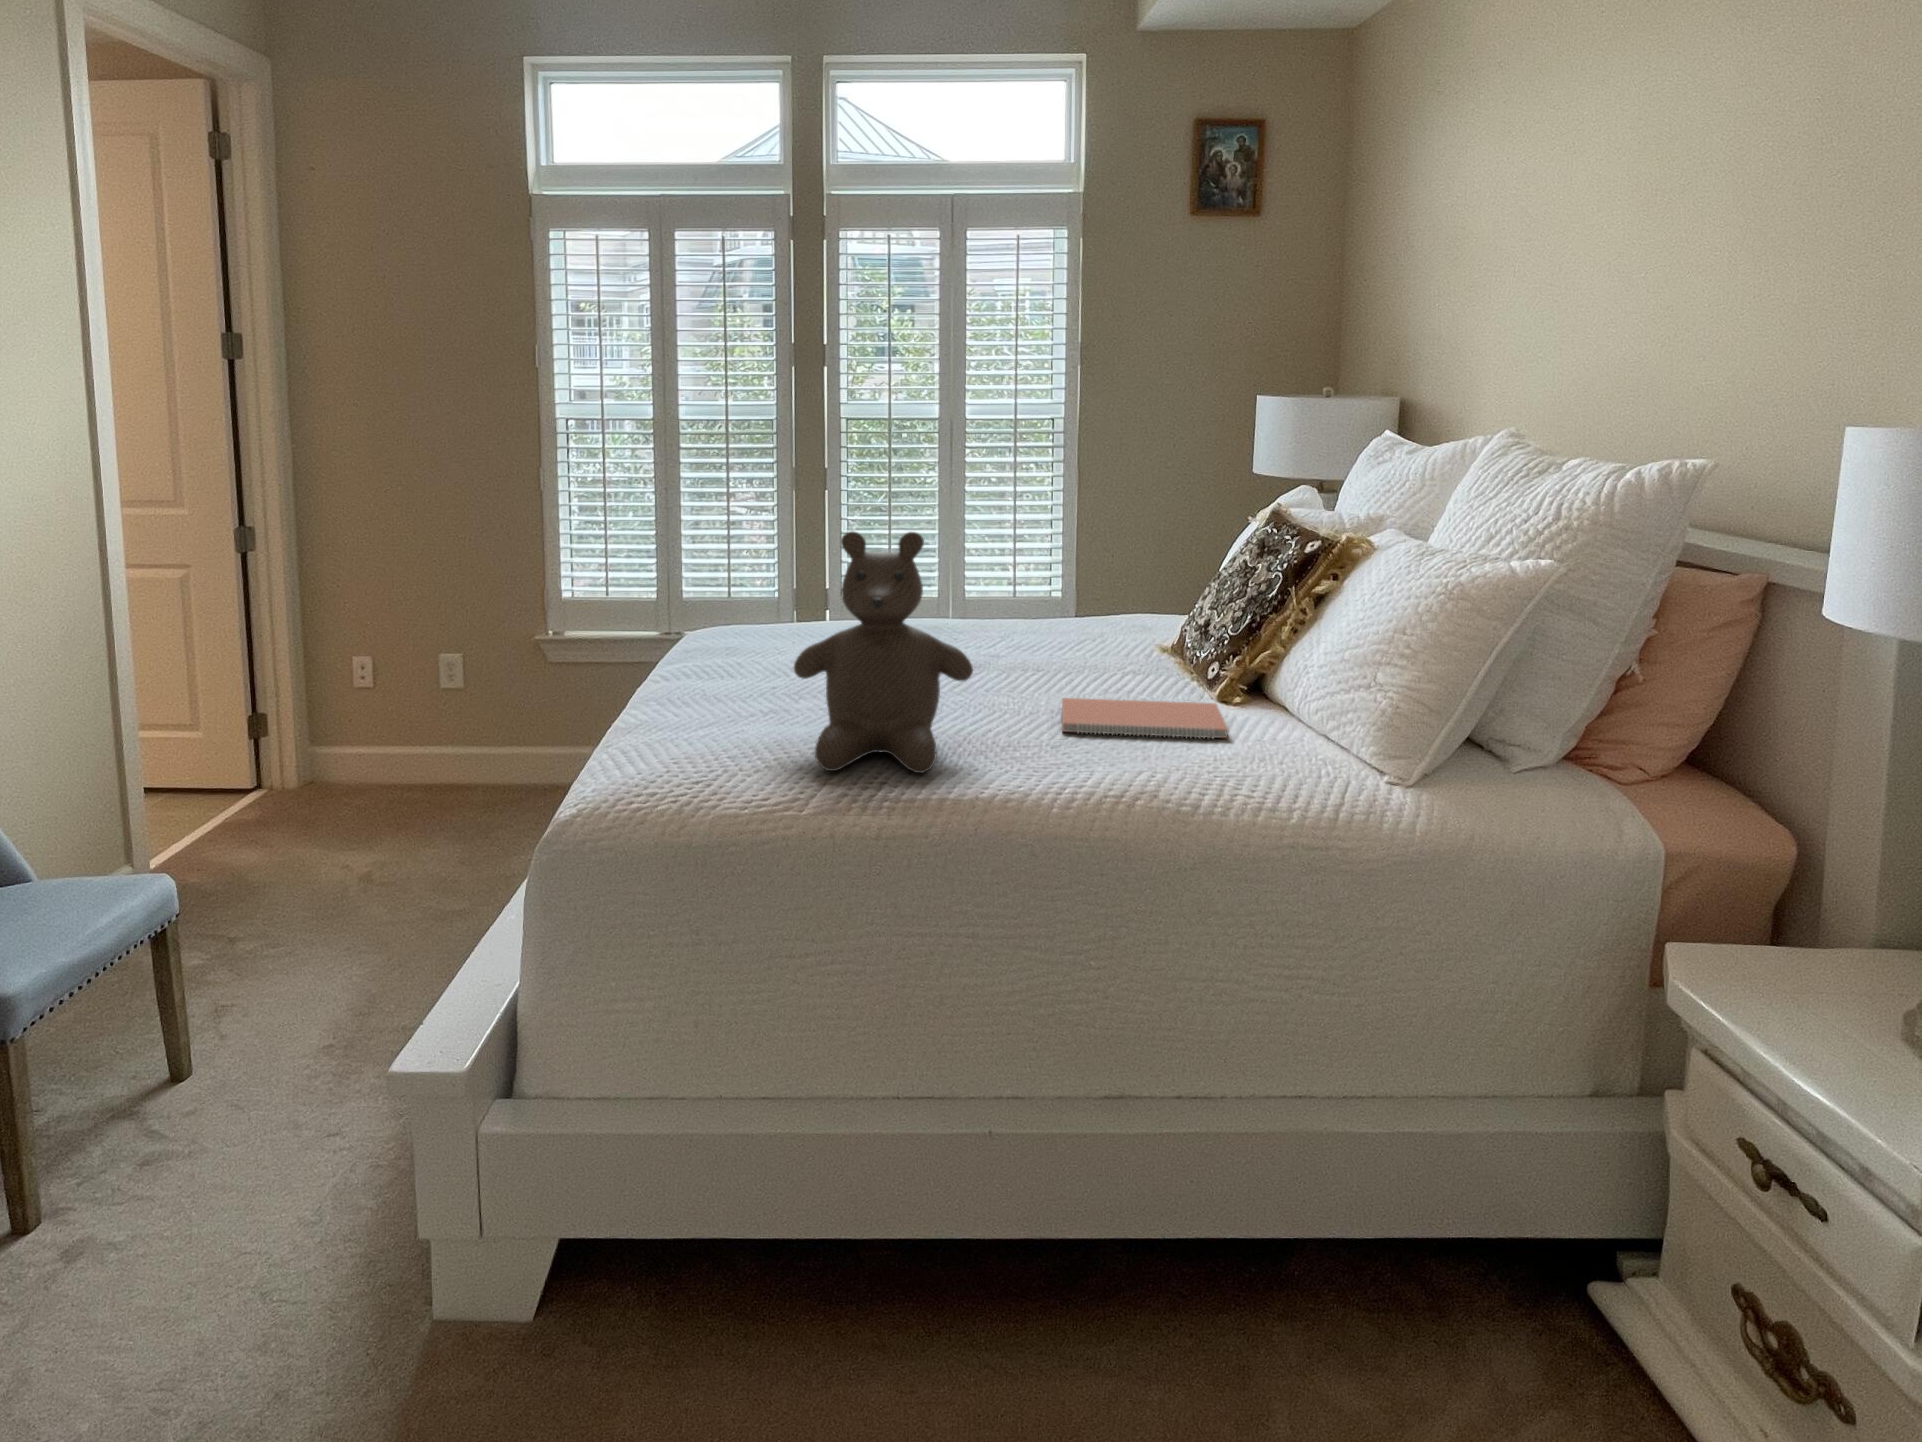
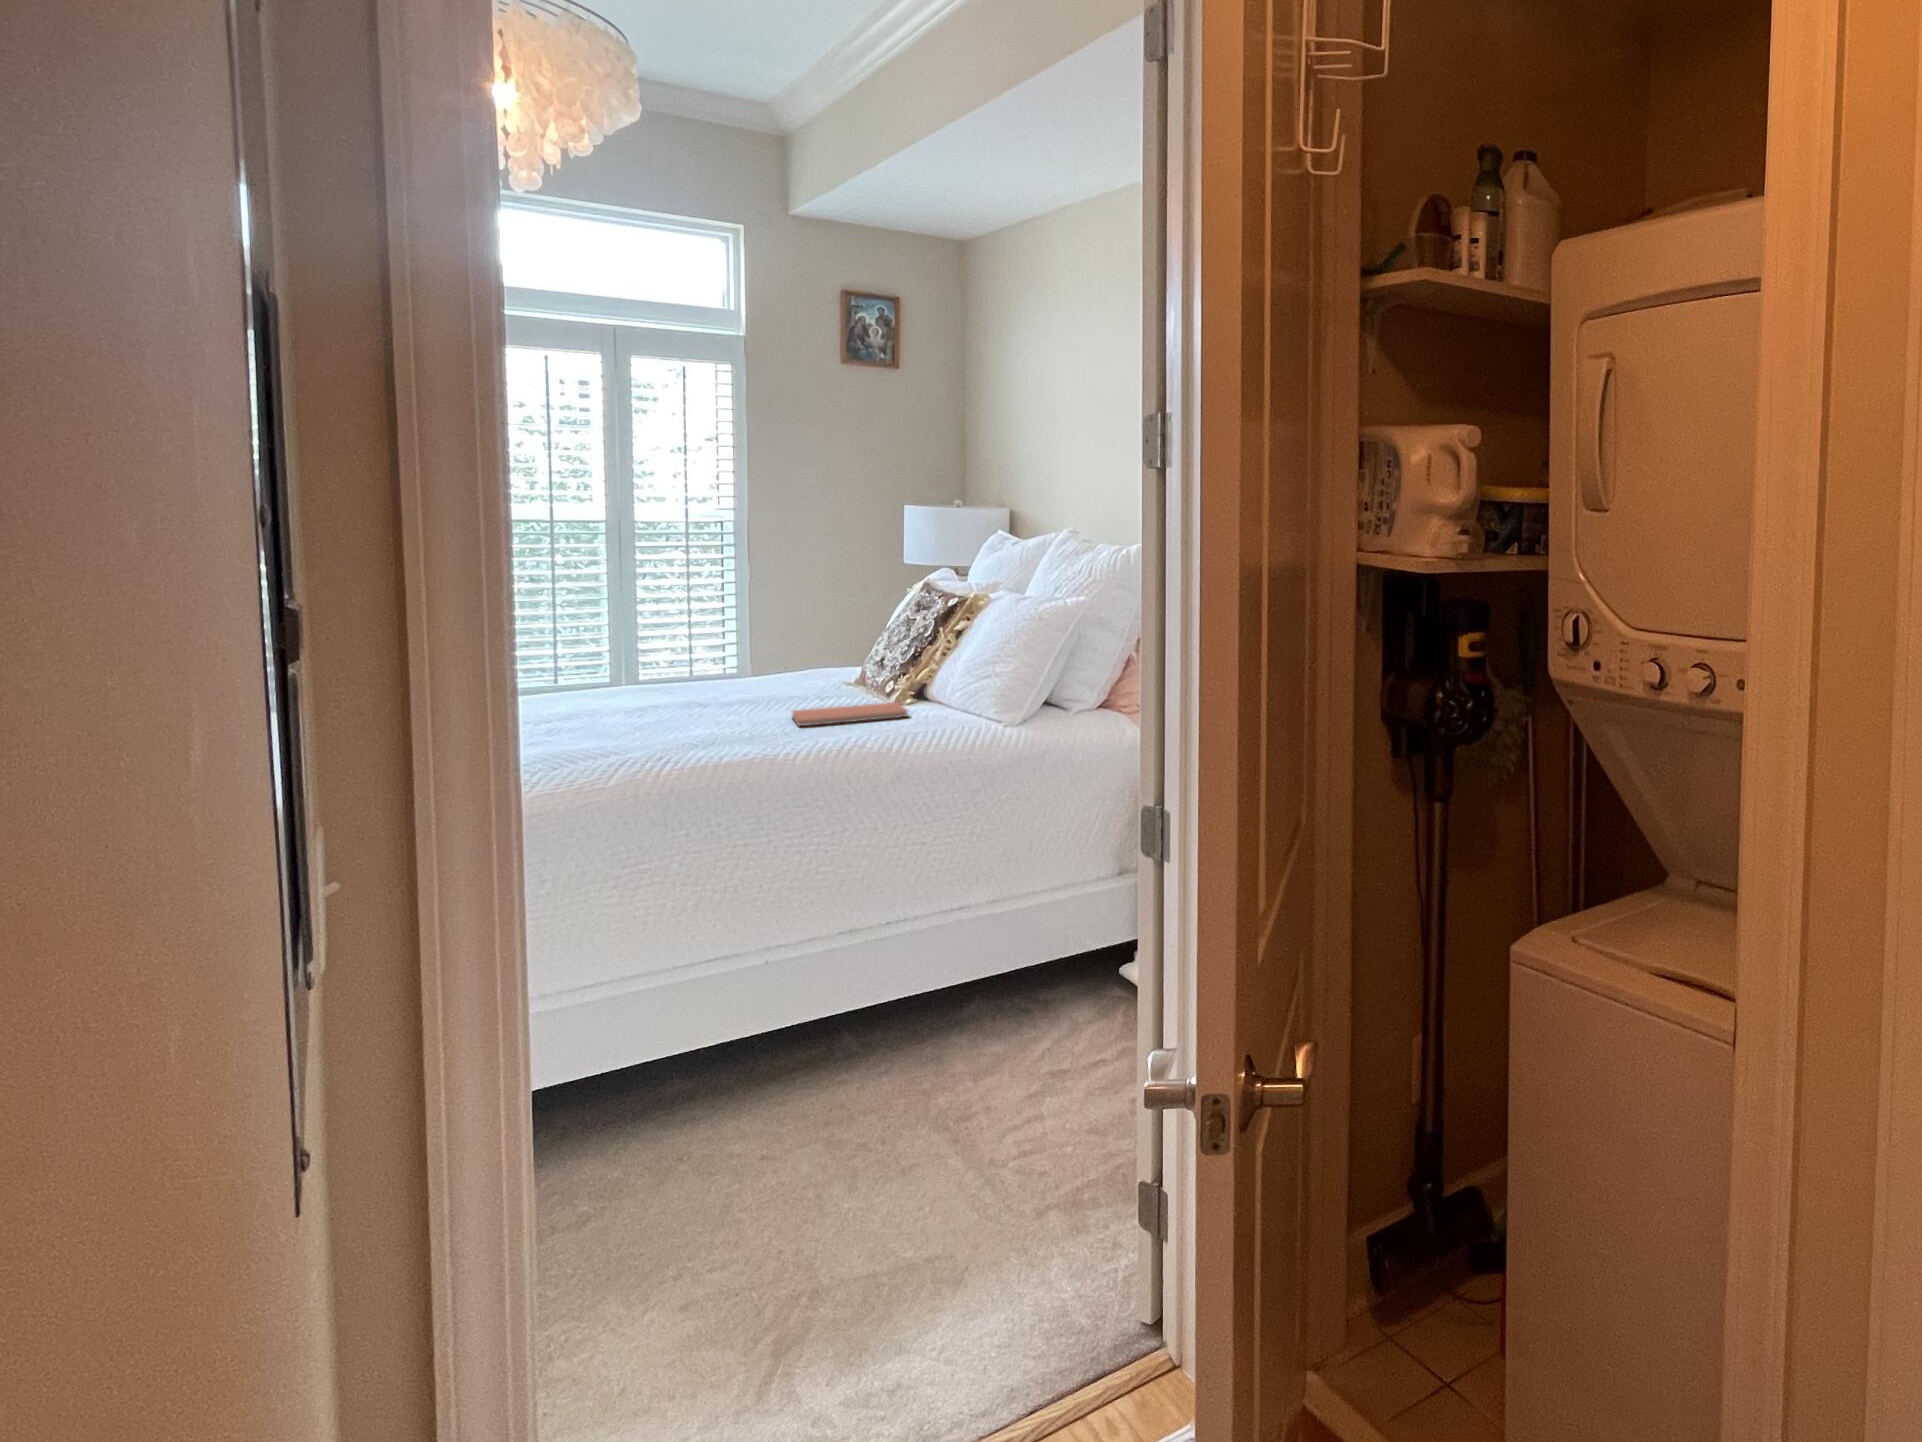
teddy bear: present [794,531,973,773] -> none [595,605,738,760]

